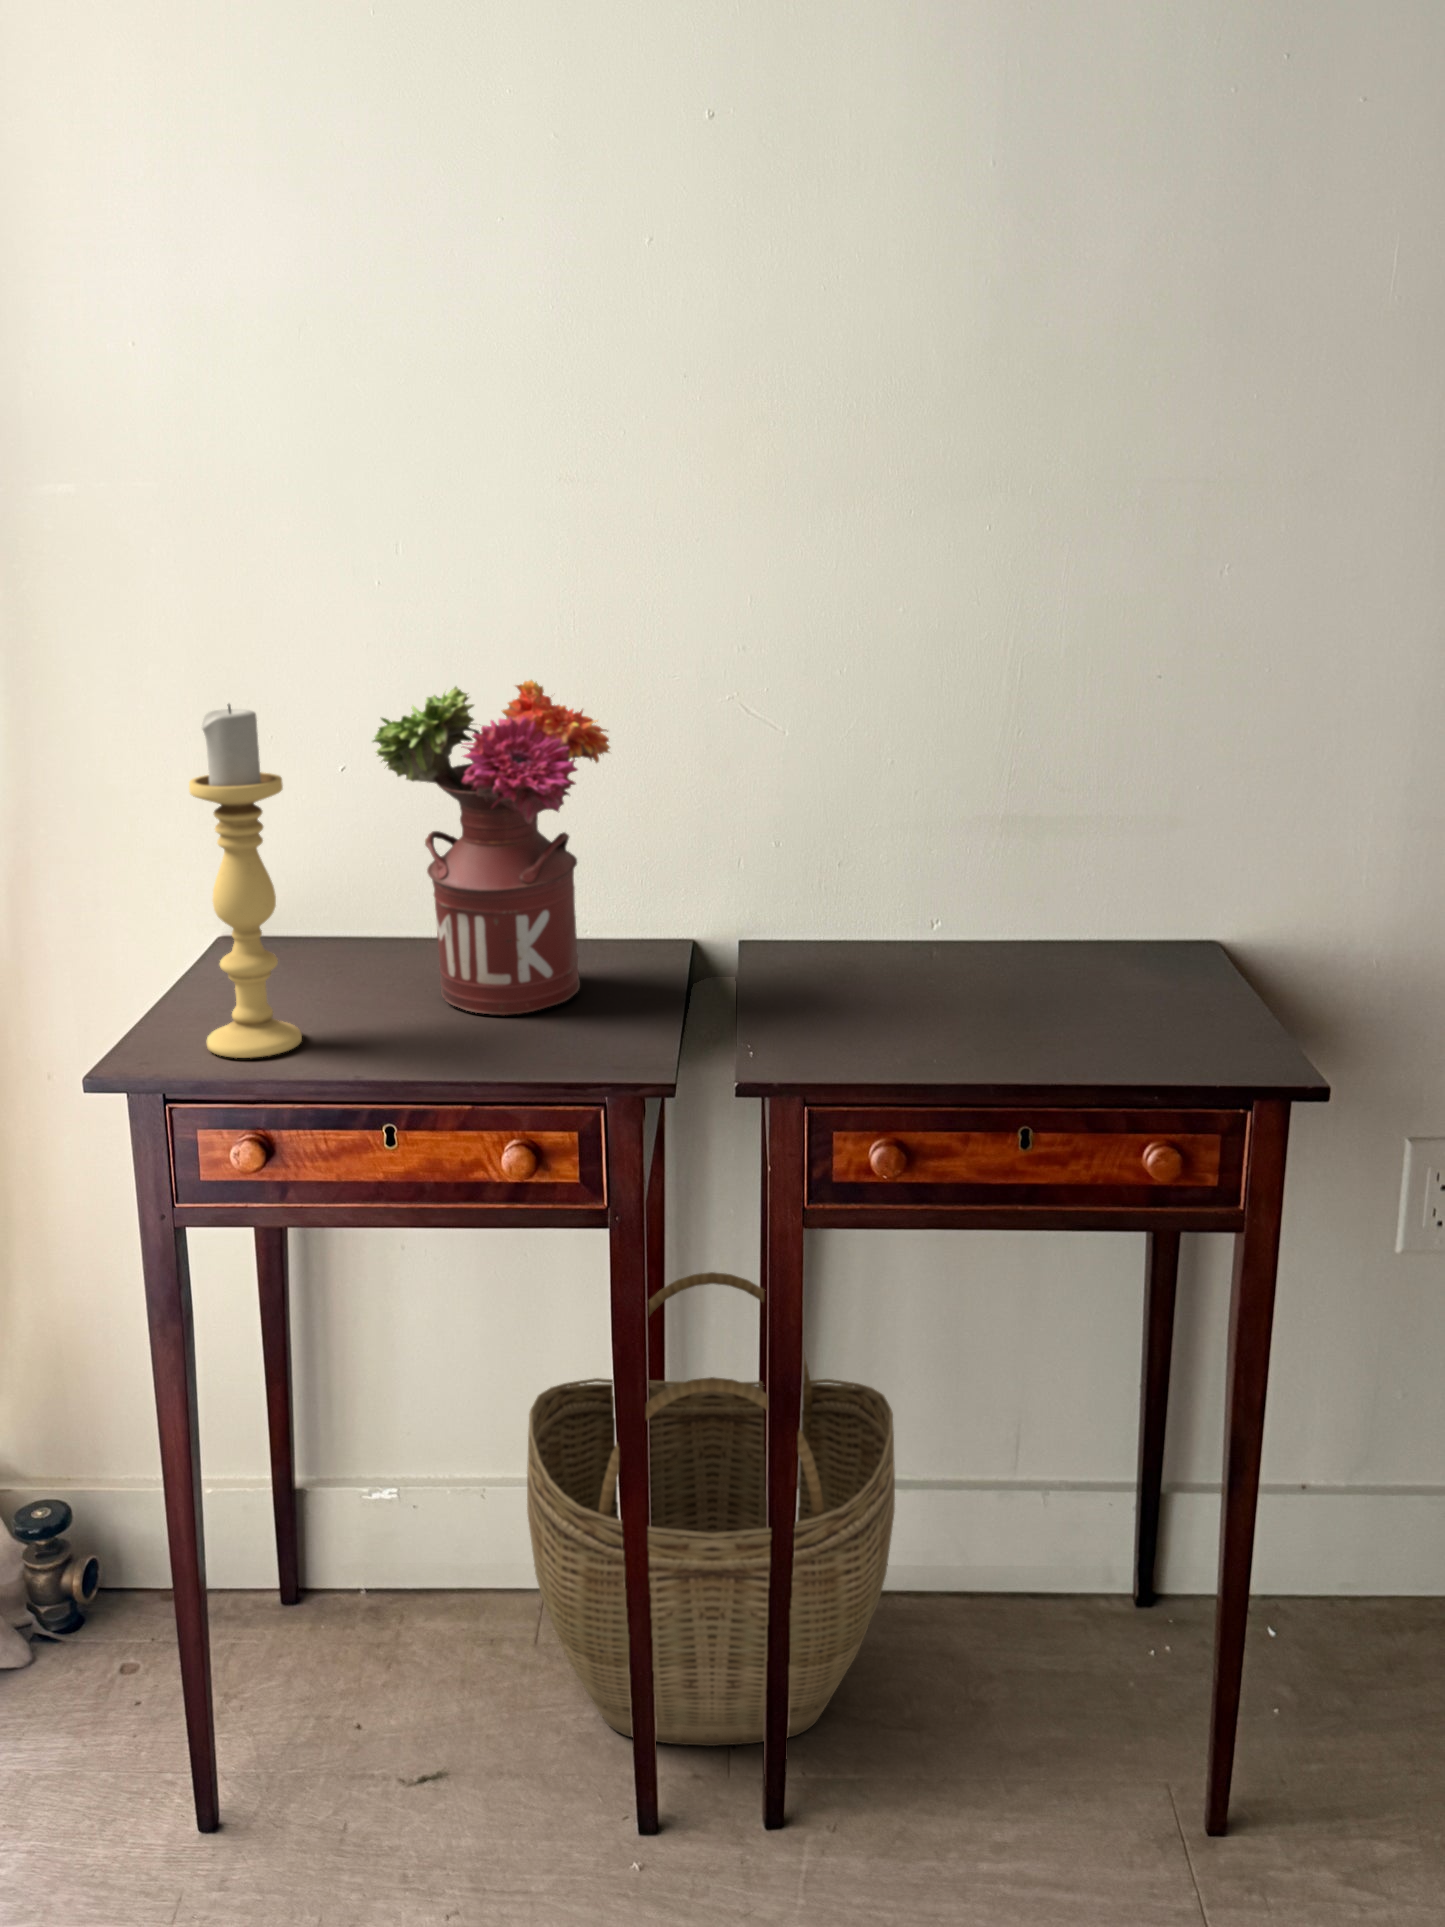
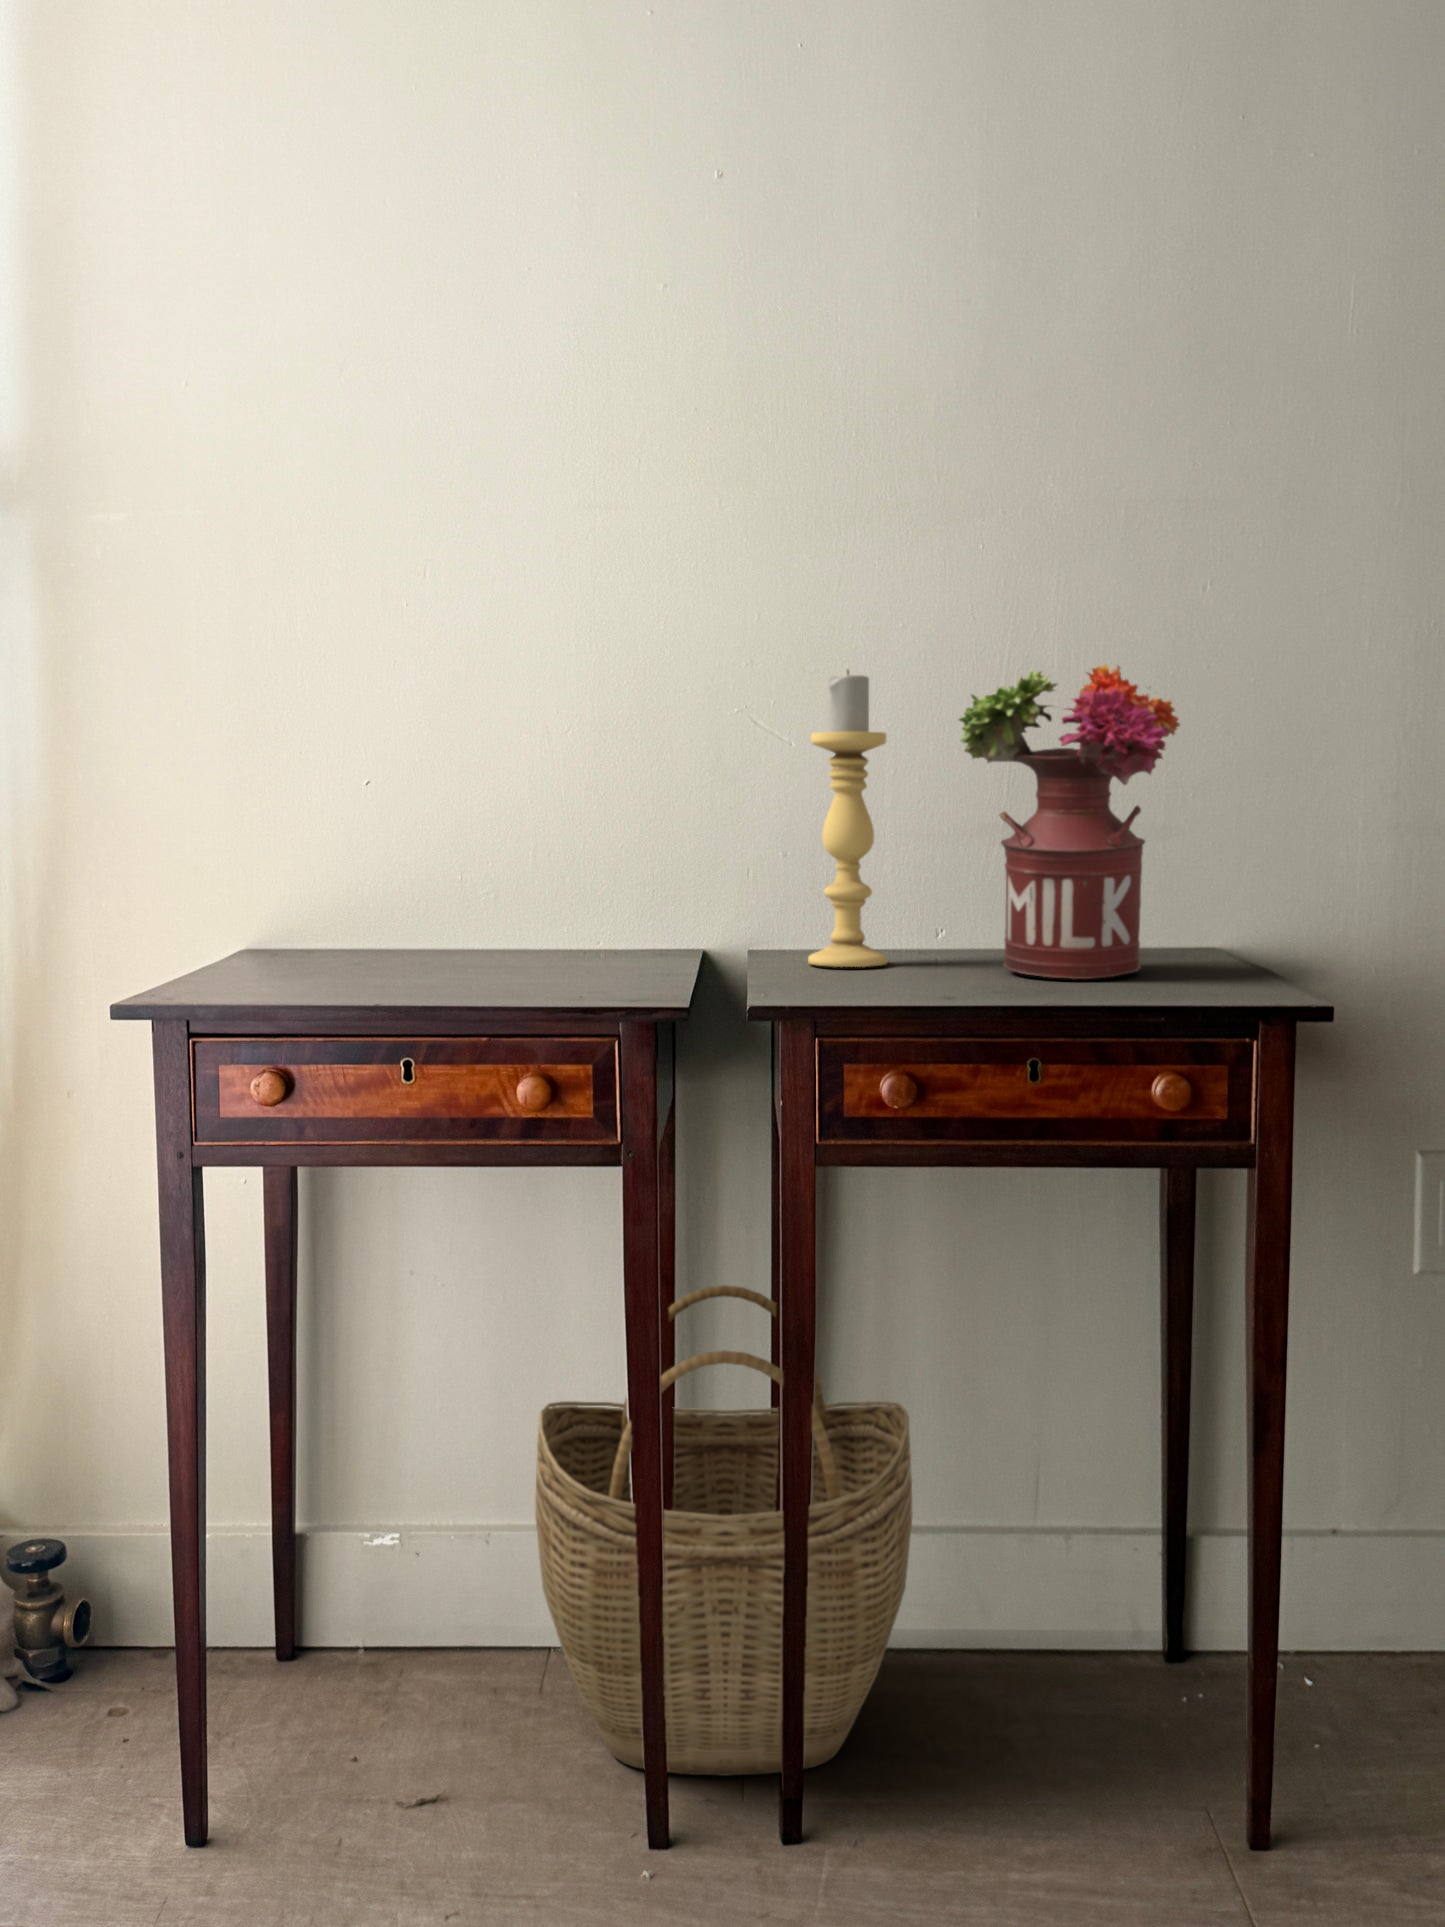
flower arrangement: present [373,680,610,1015] -> present [959,664,1180,979]
candle holder: present [189,704,302,1058] -> present [808,670,887,967]

